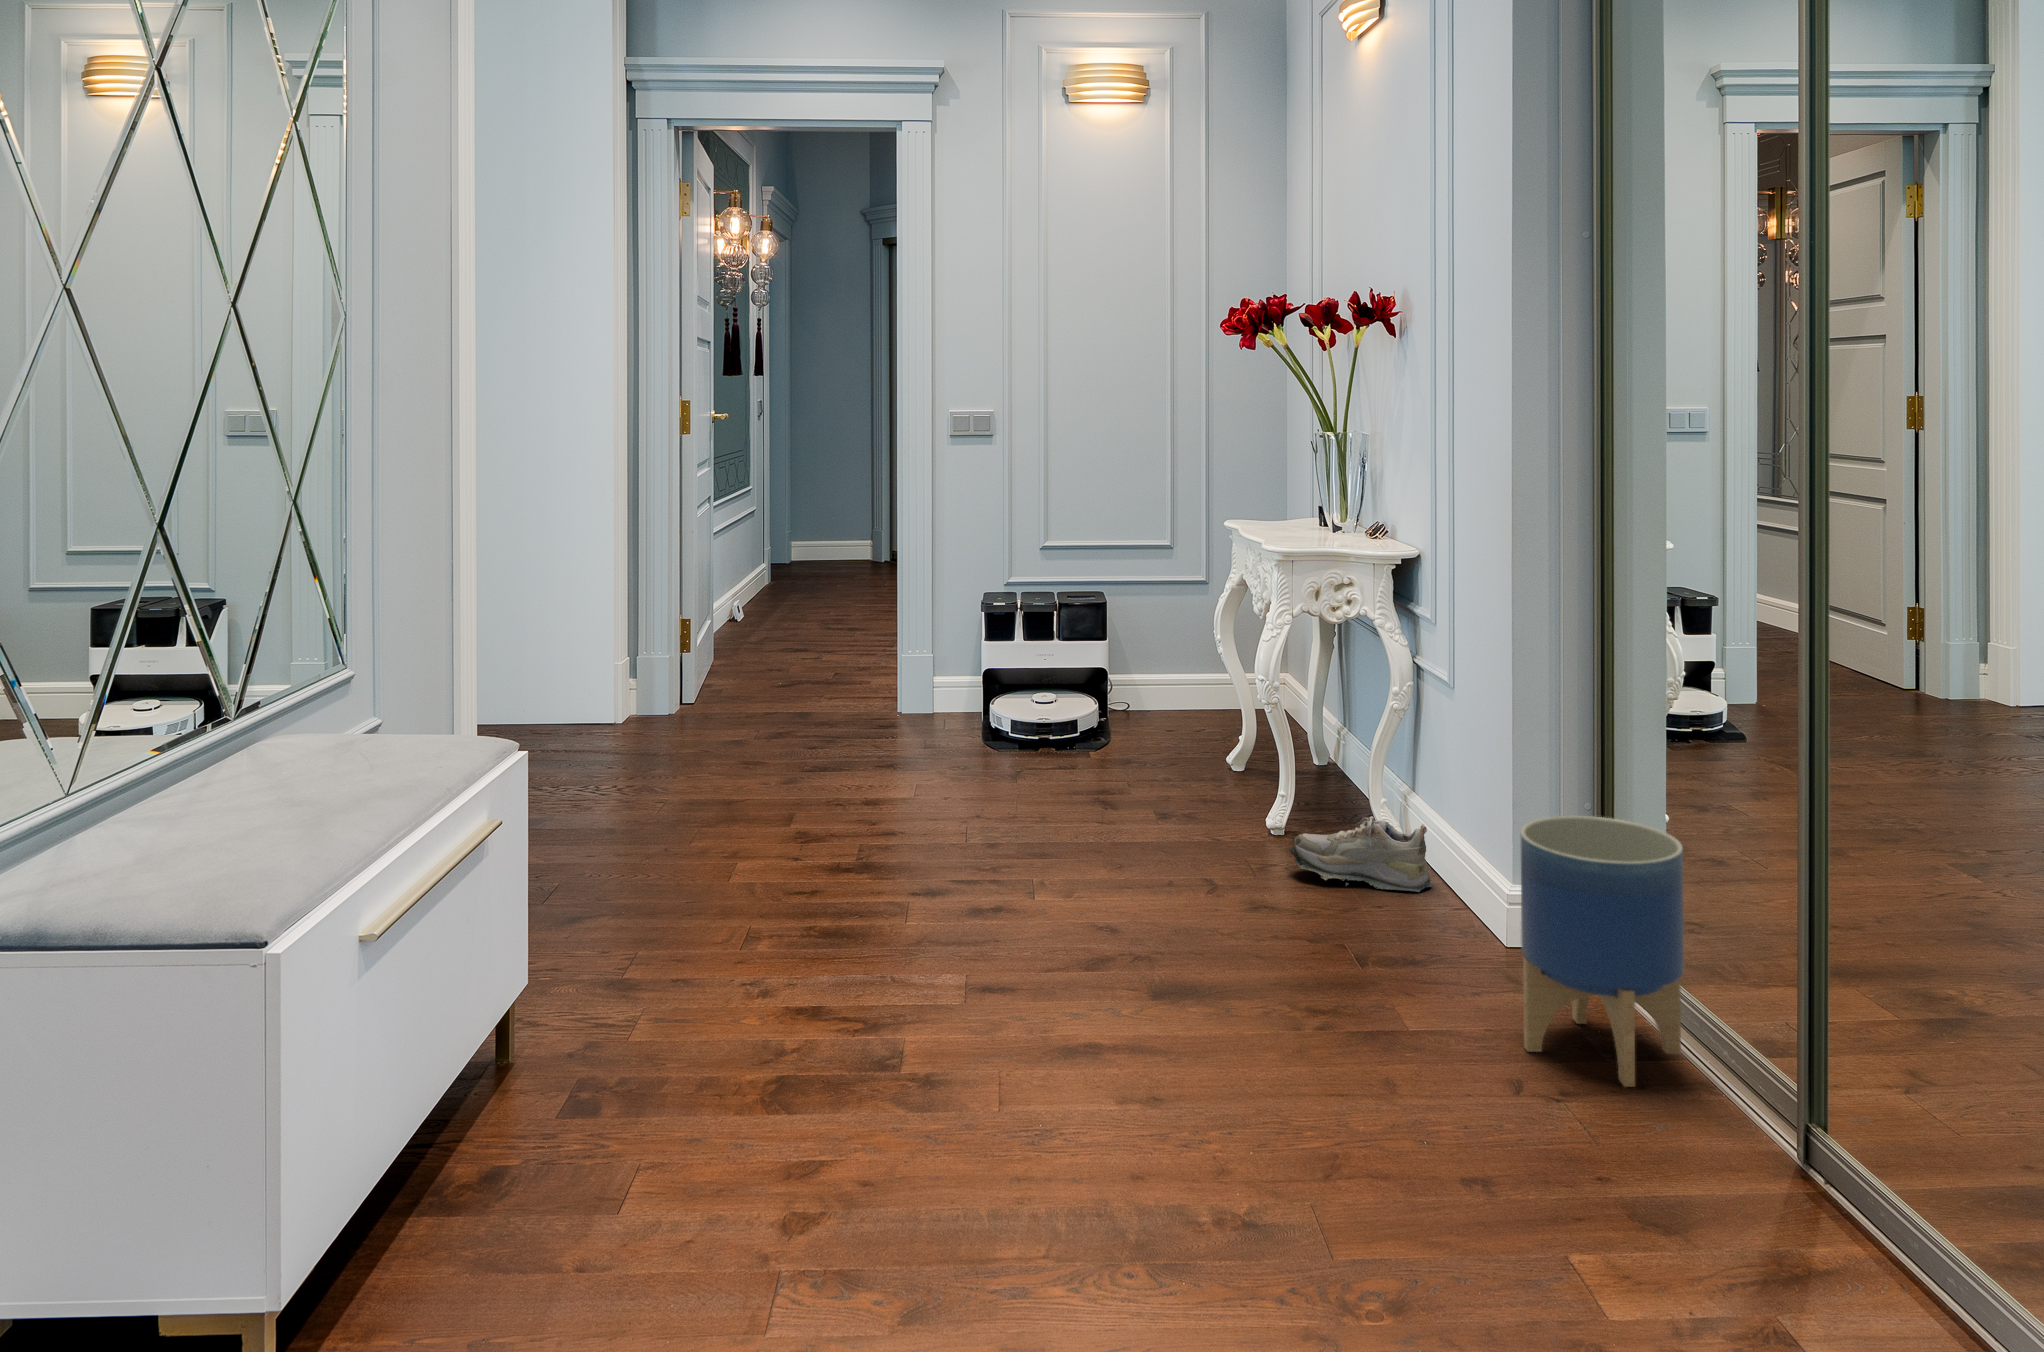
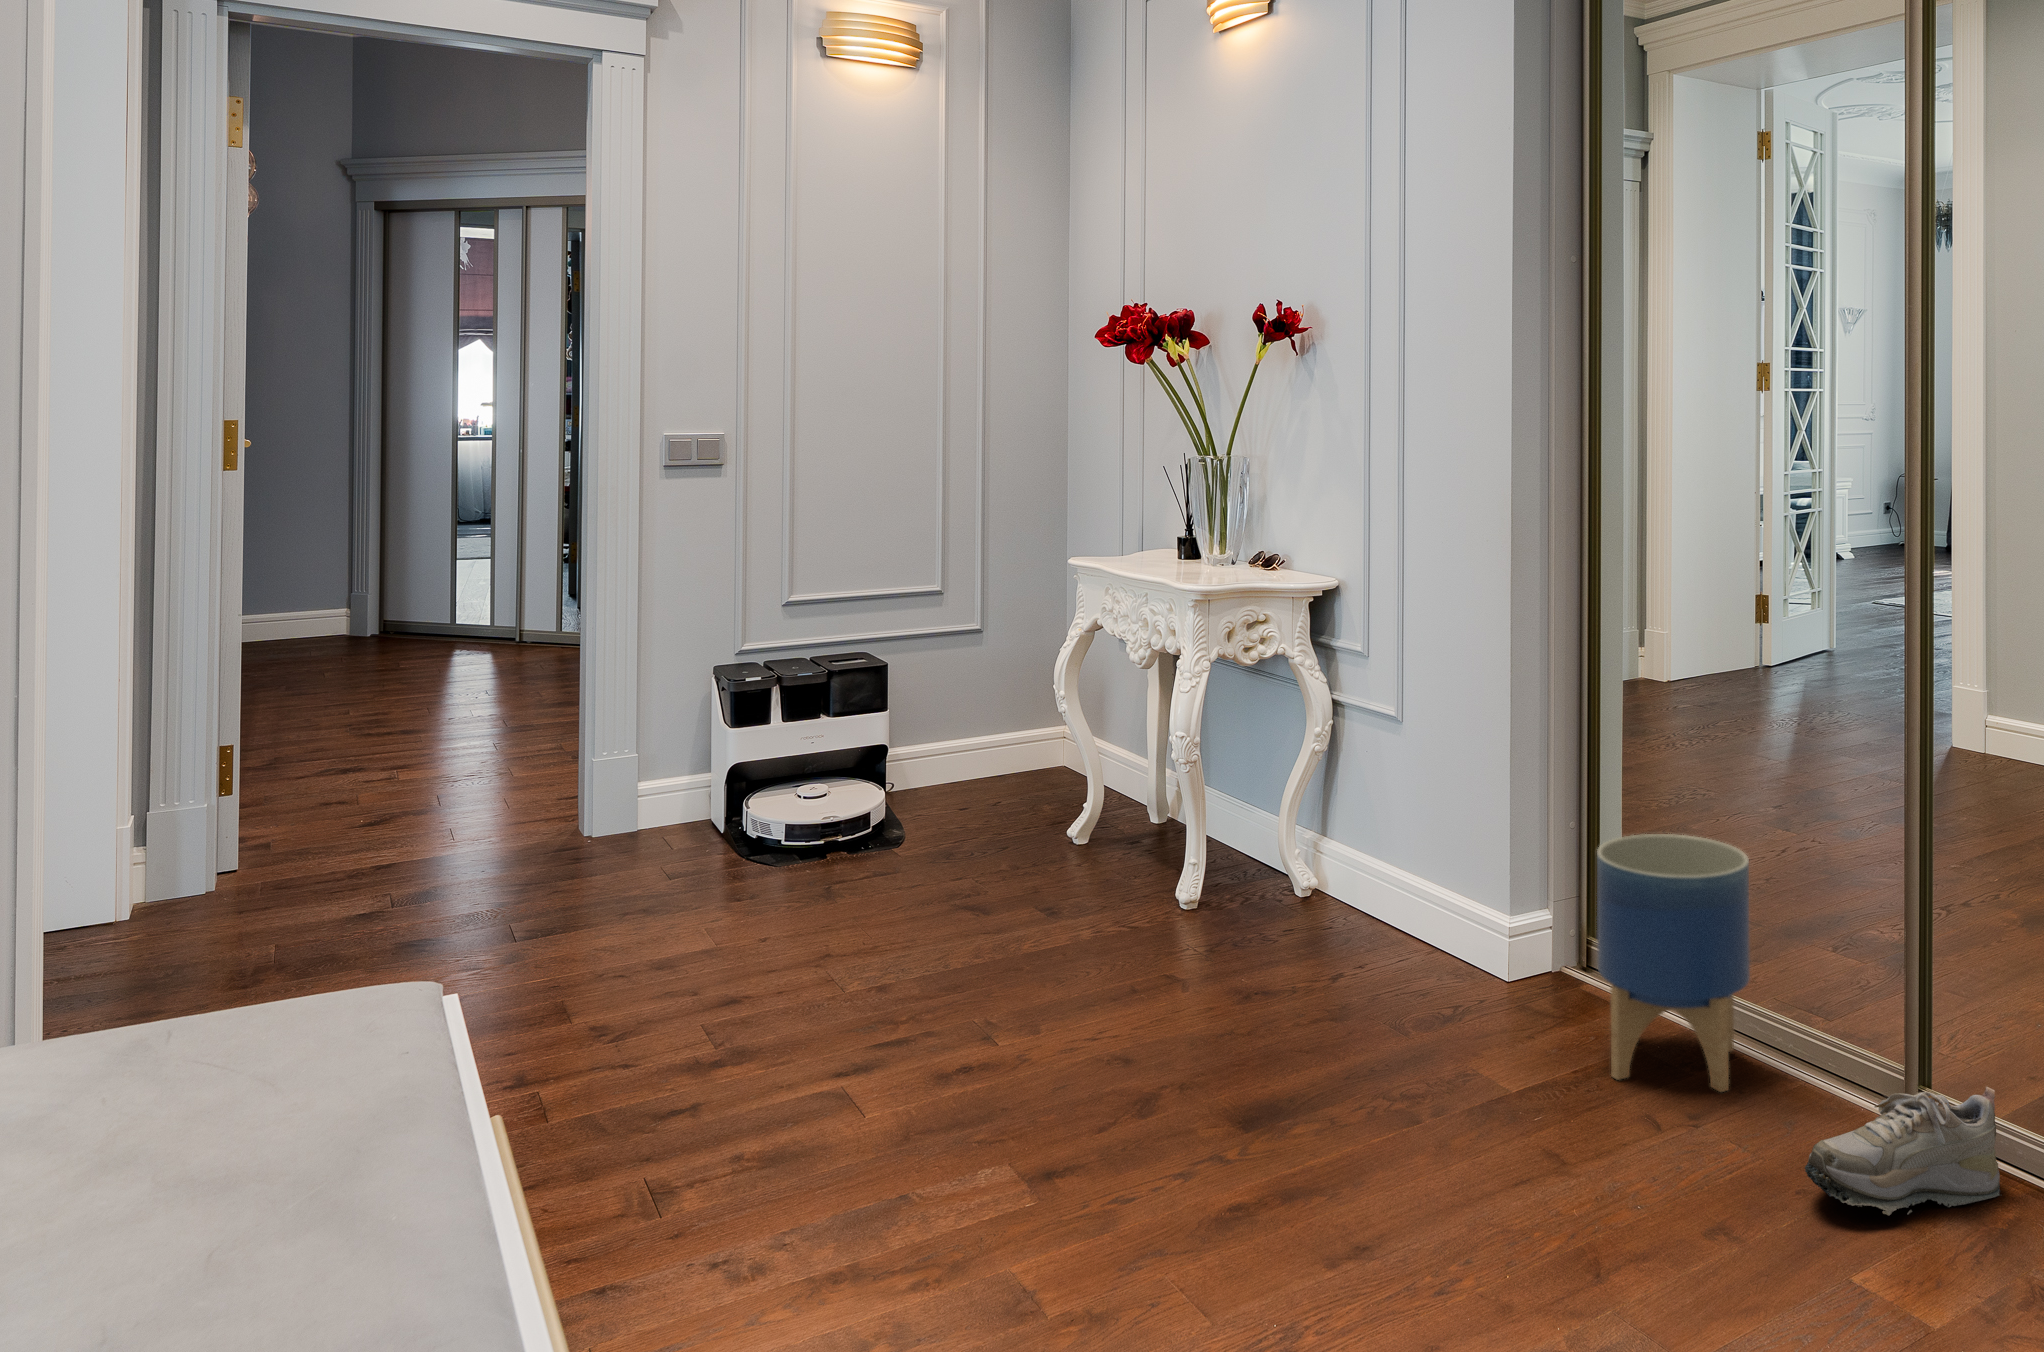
shoe: present [1289,816,1432,892] -> present [1804,1086,2000,1215]

